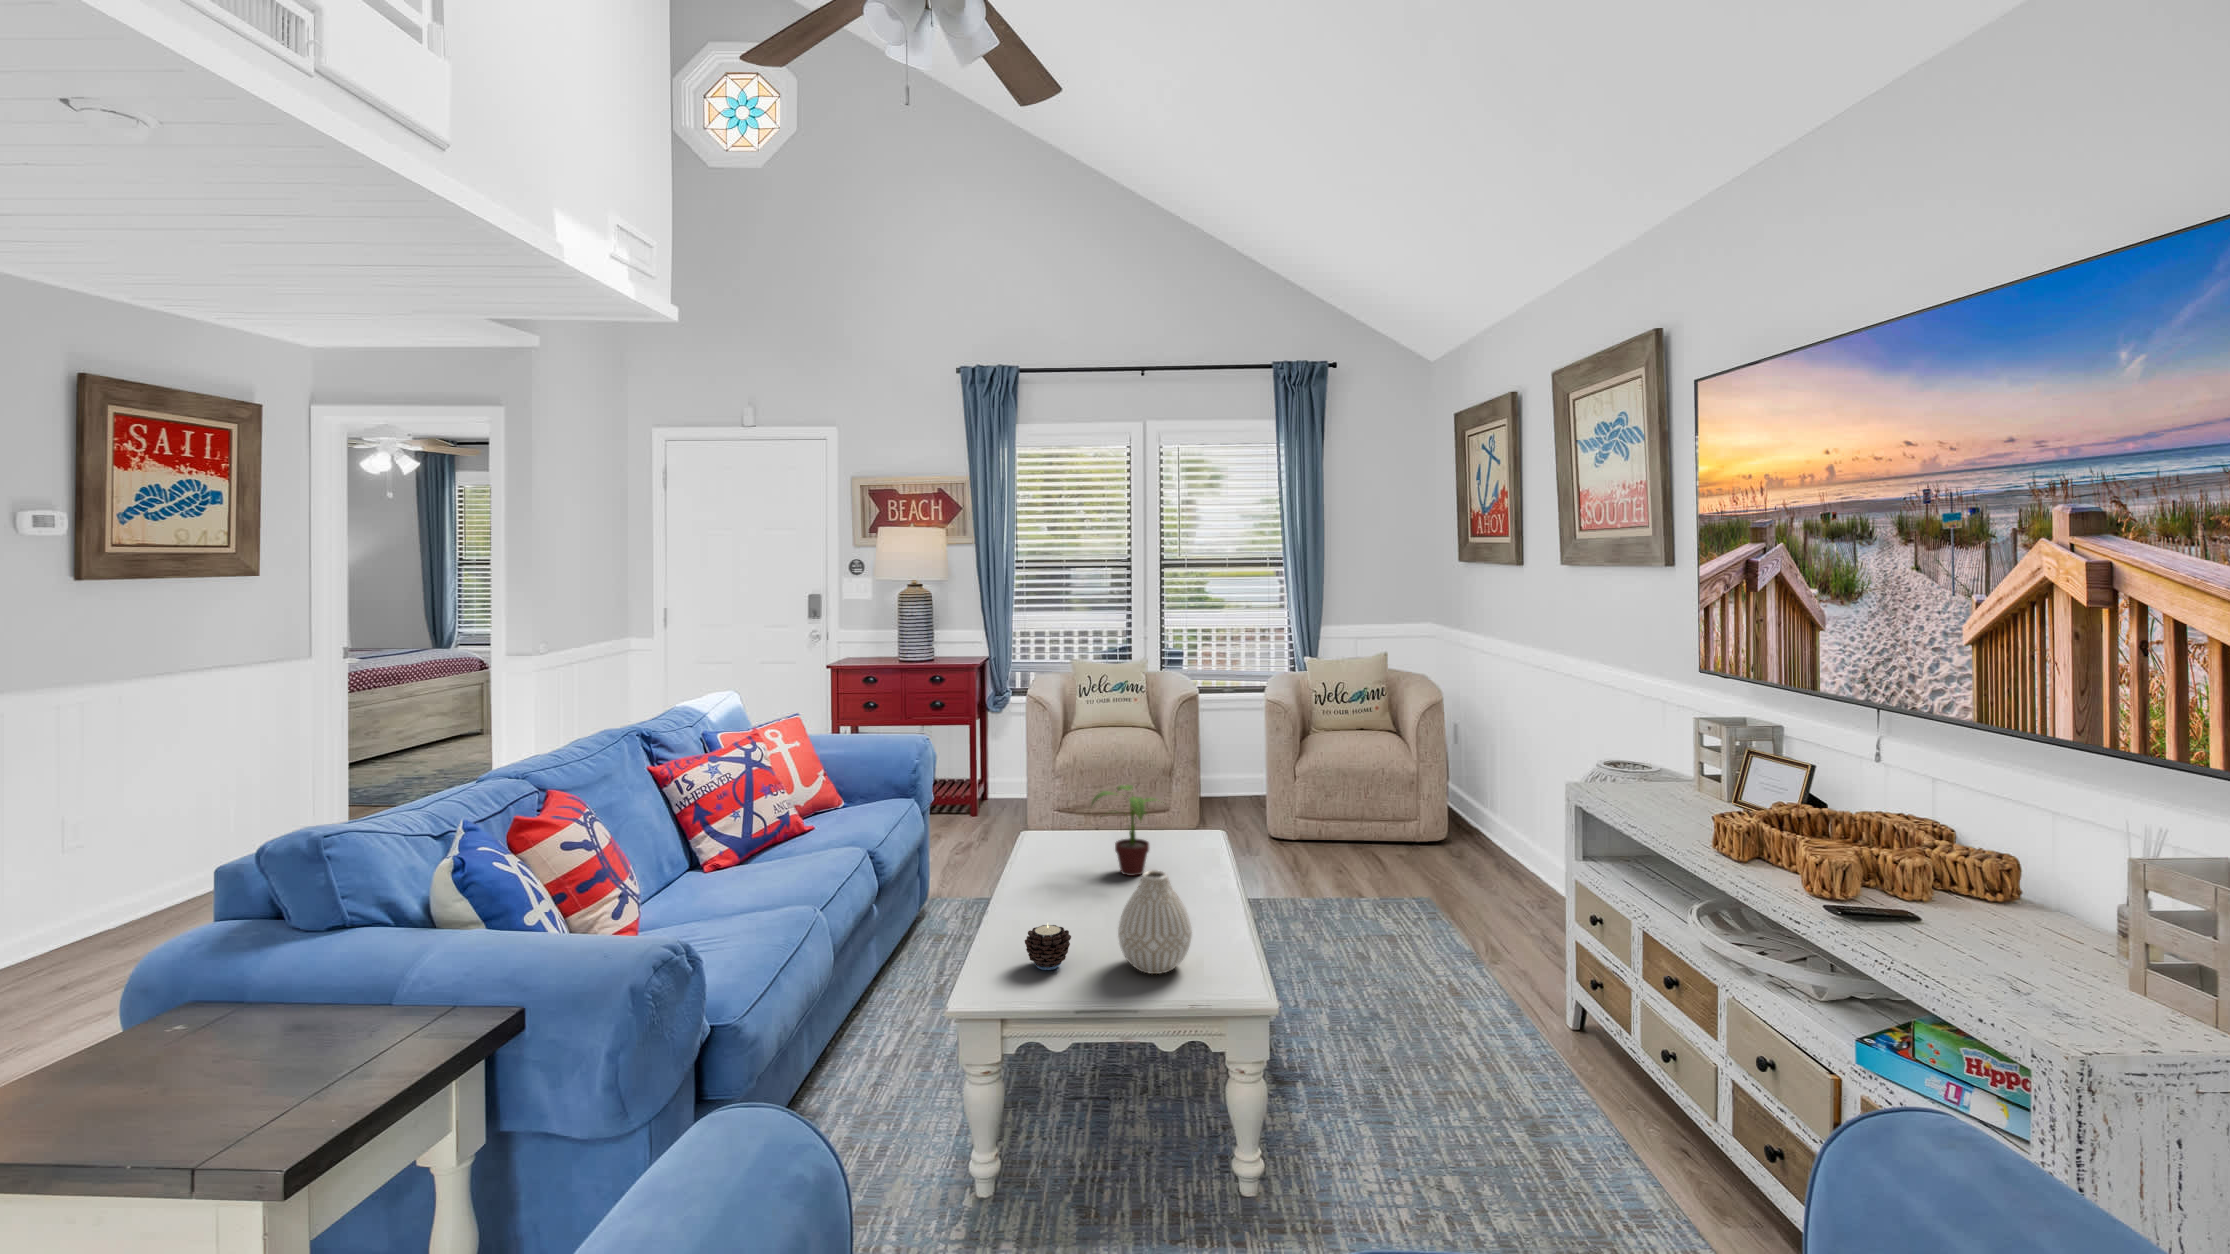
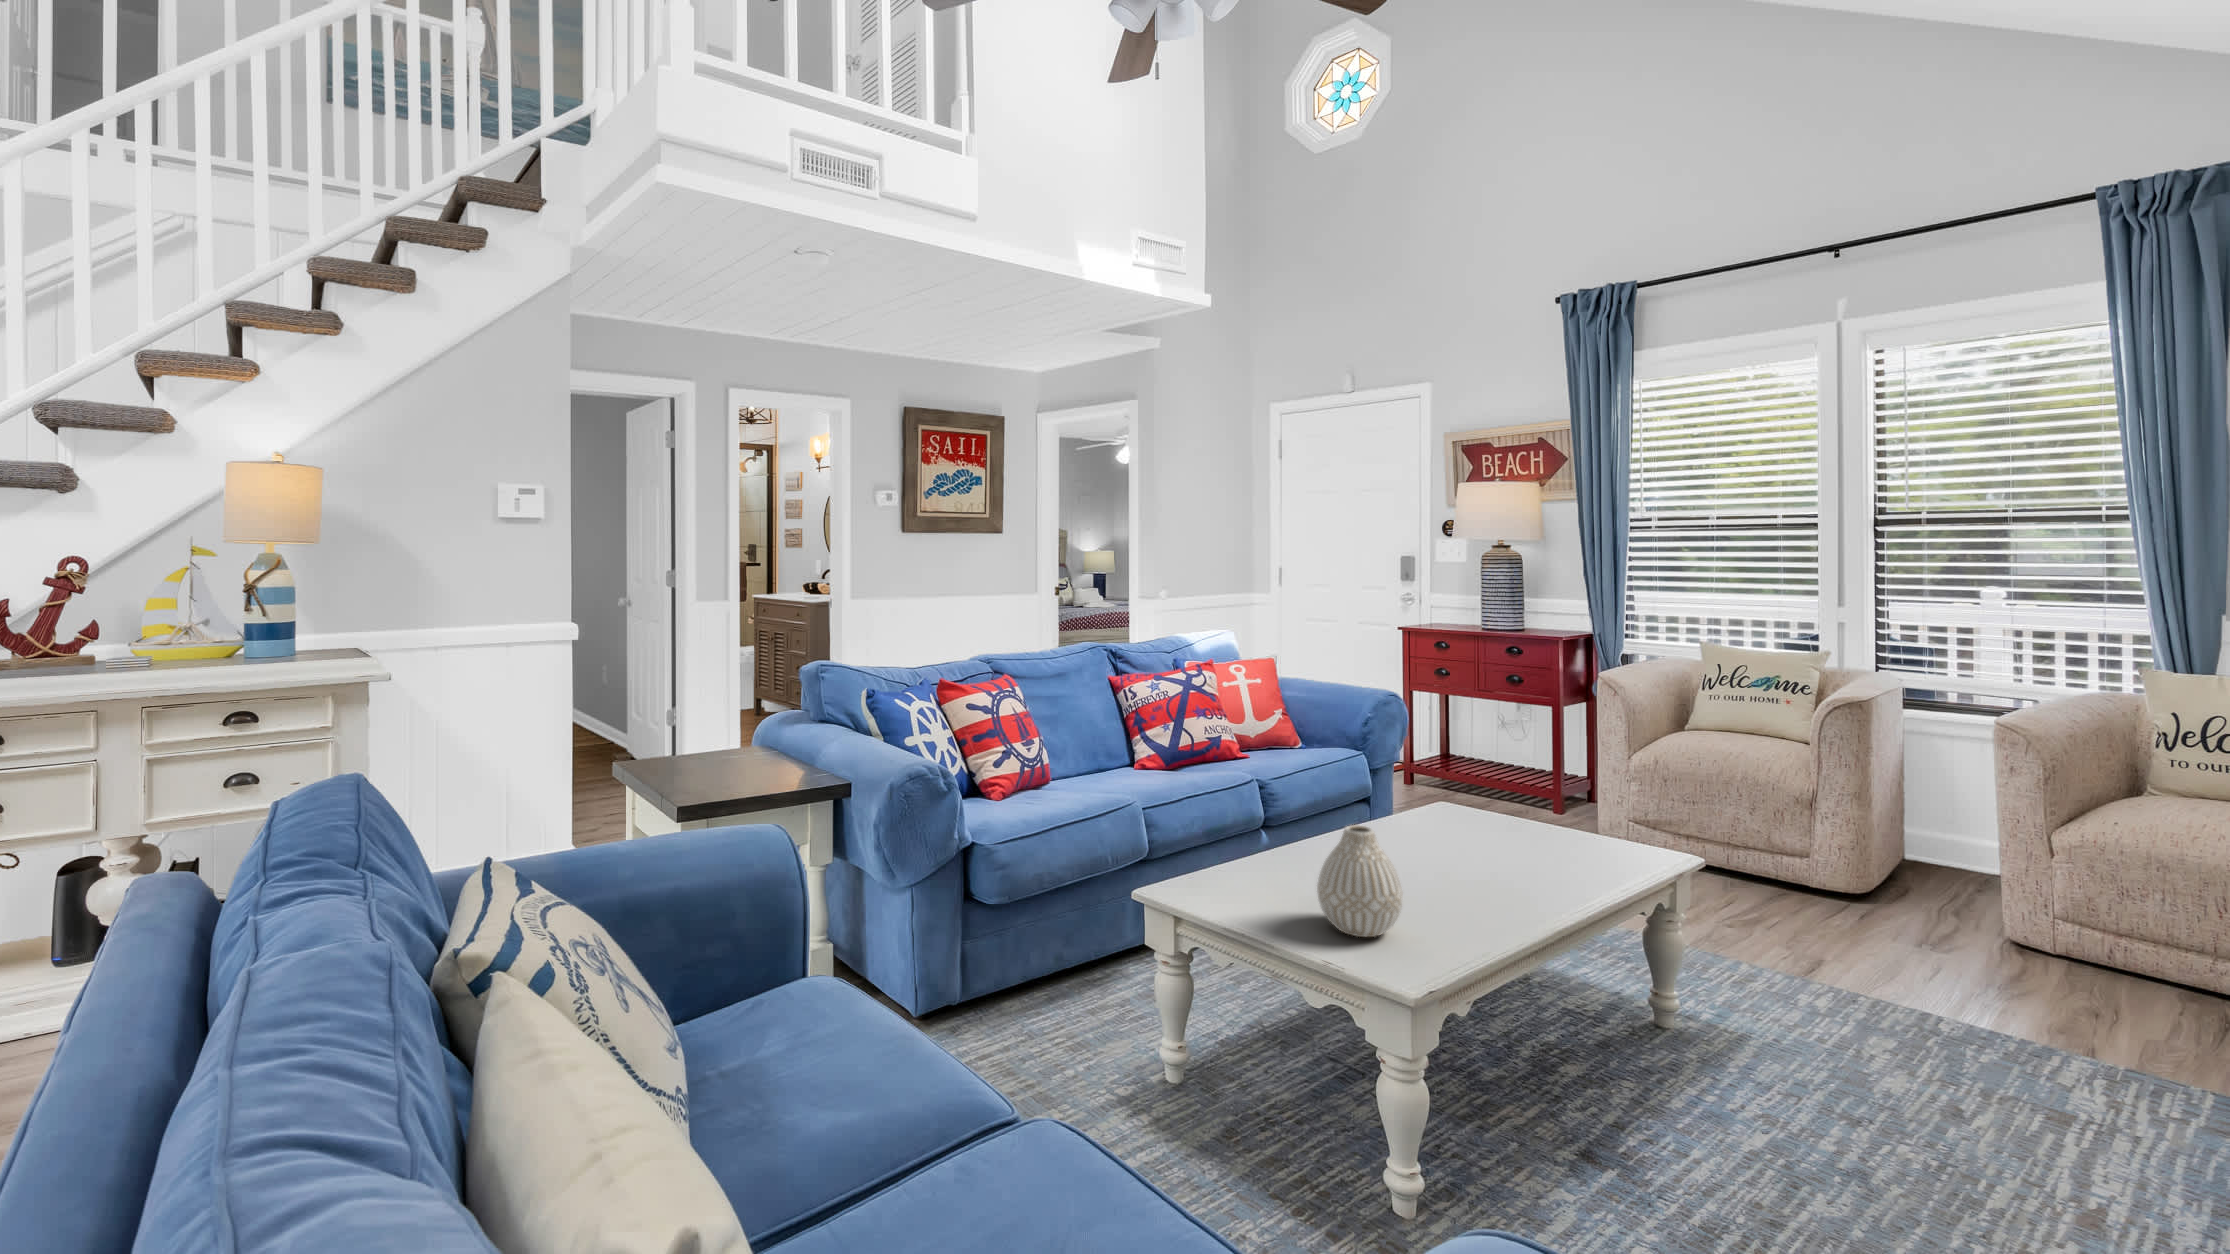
potted plant: present [1092,785,1164,876] -> none [1436,758,1543,862]
candle: present [1025,923,1071,970] -> none [1239,853,1286,900]

